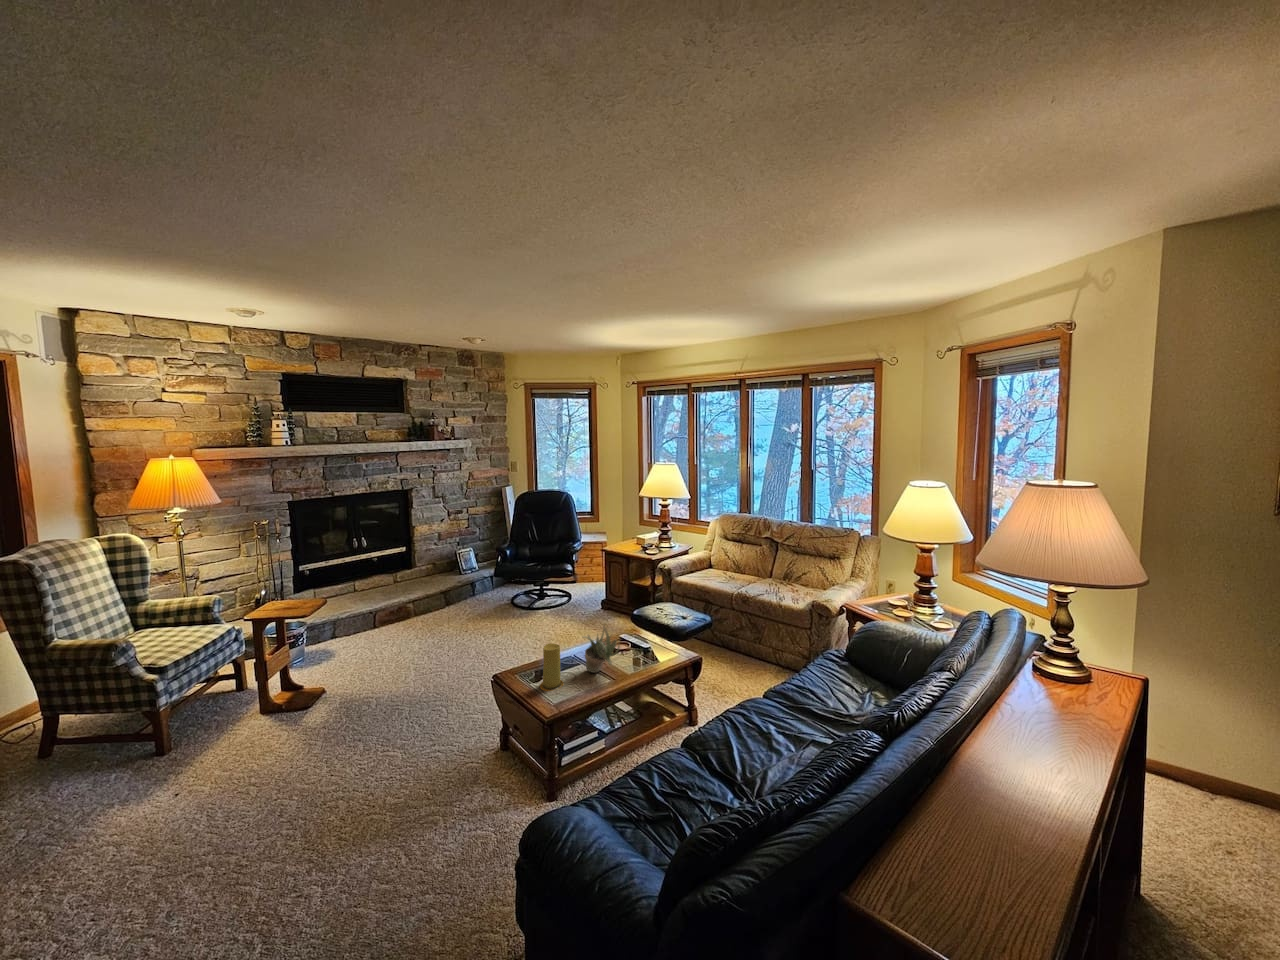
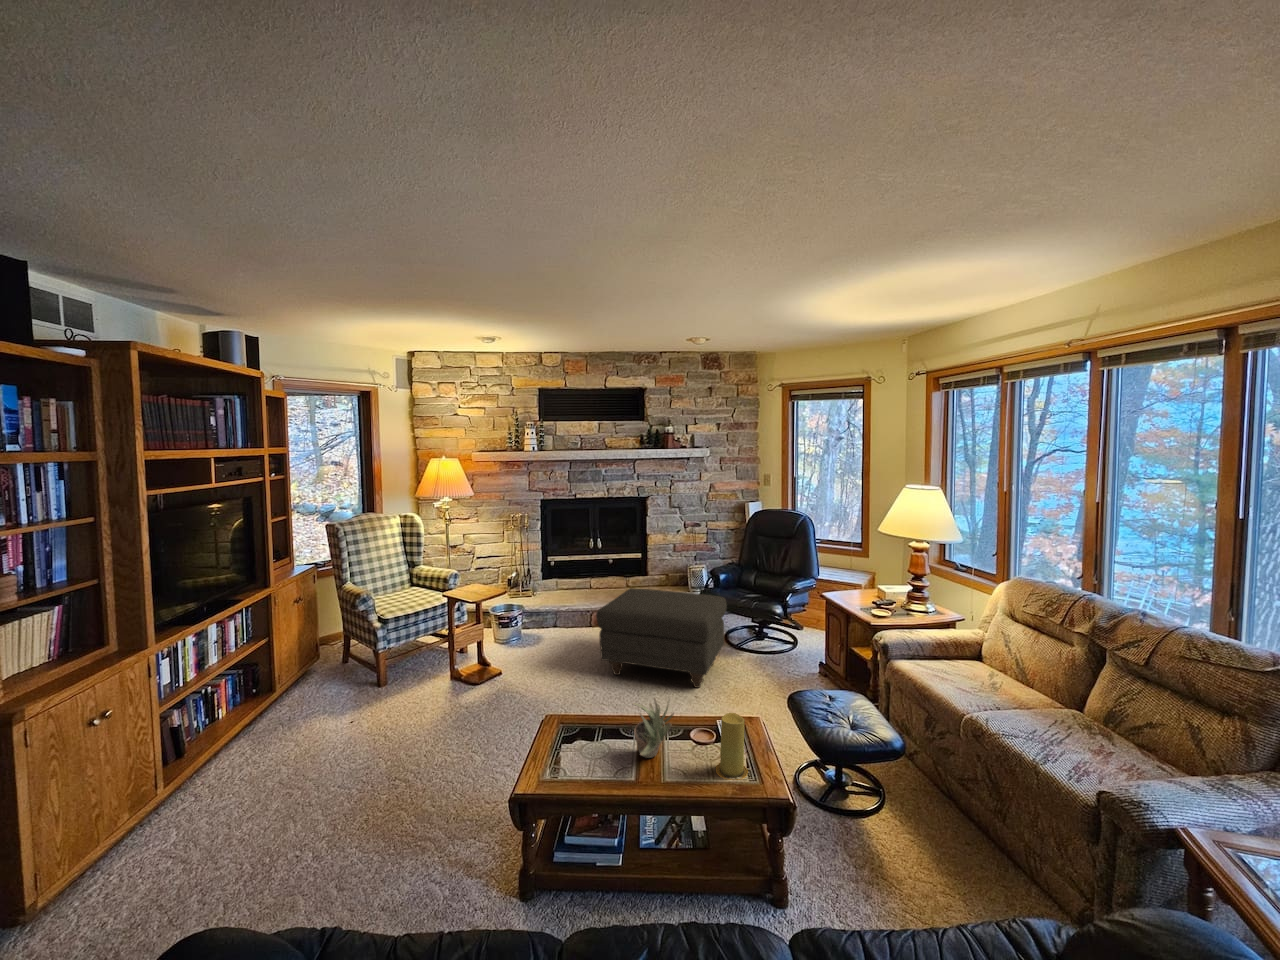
ottoman: none [434,565,544,653] -> present [596,588,727,688]
candle: present [540,643,563,691] -> present [716,713,748,780]

